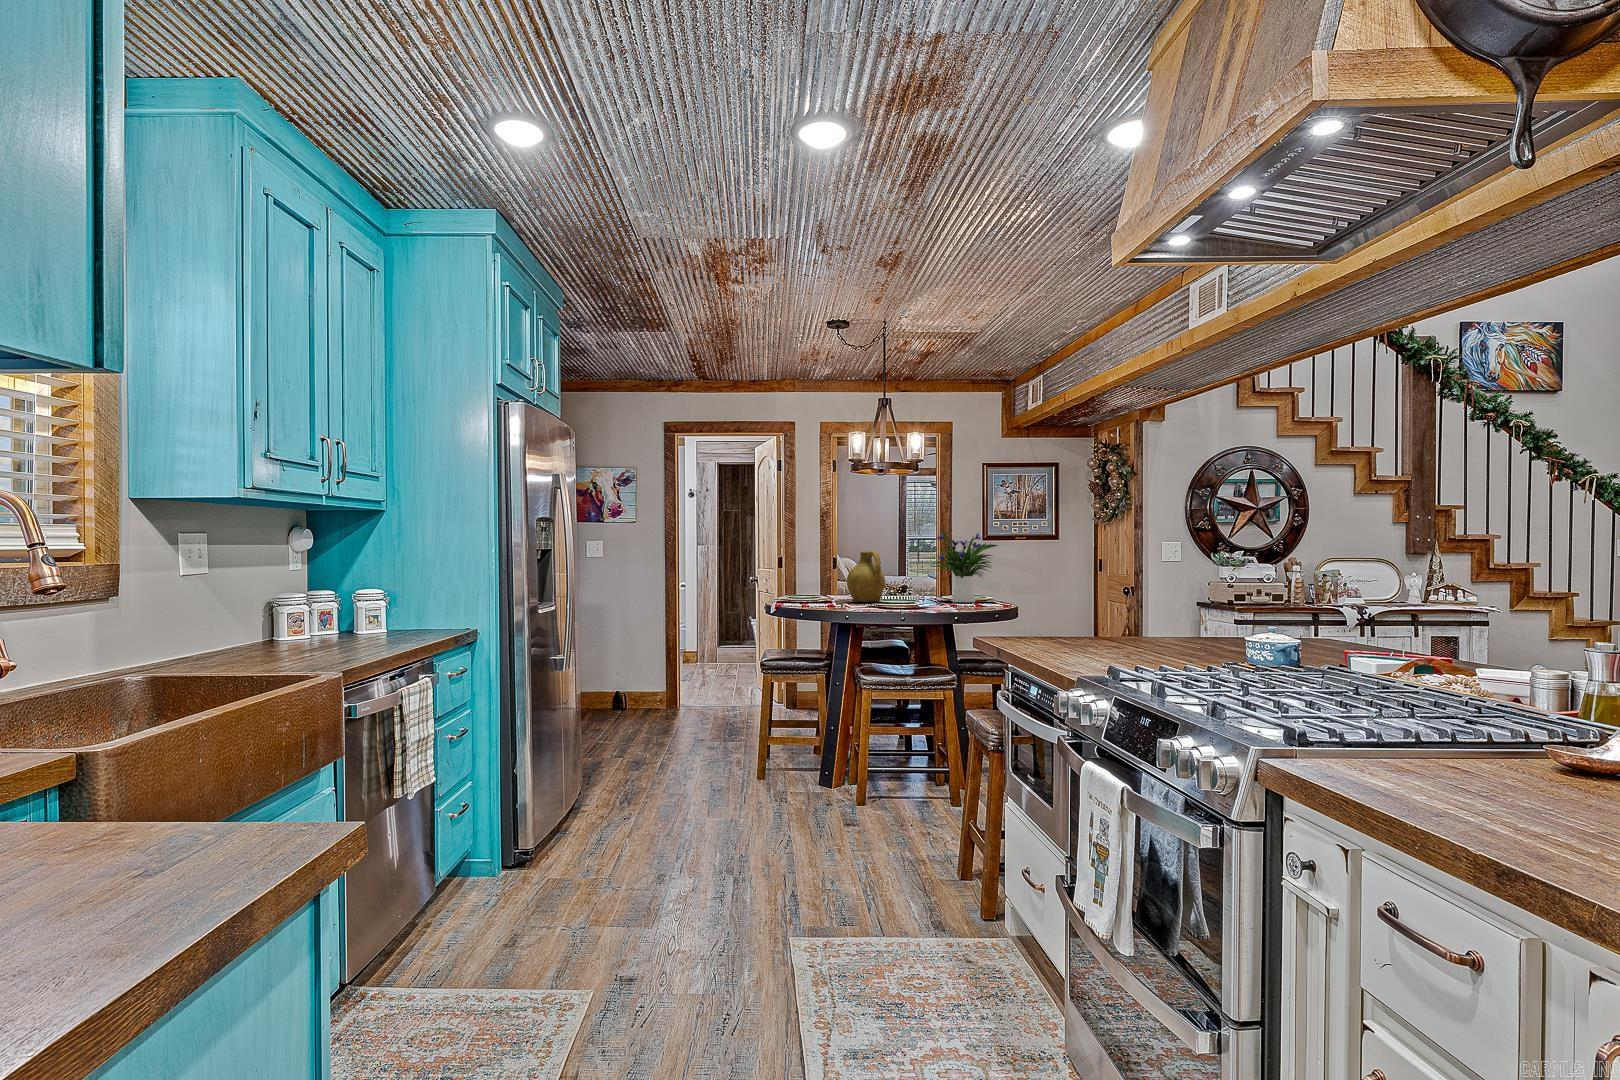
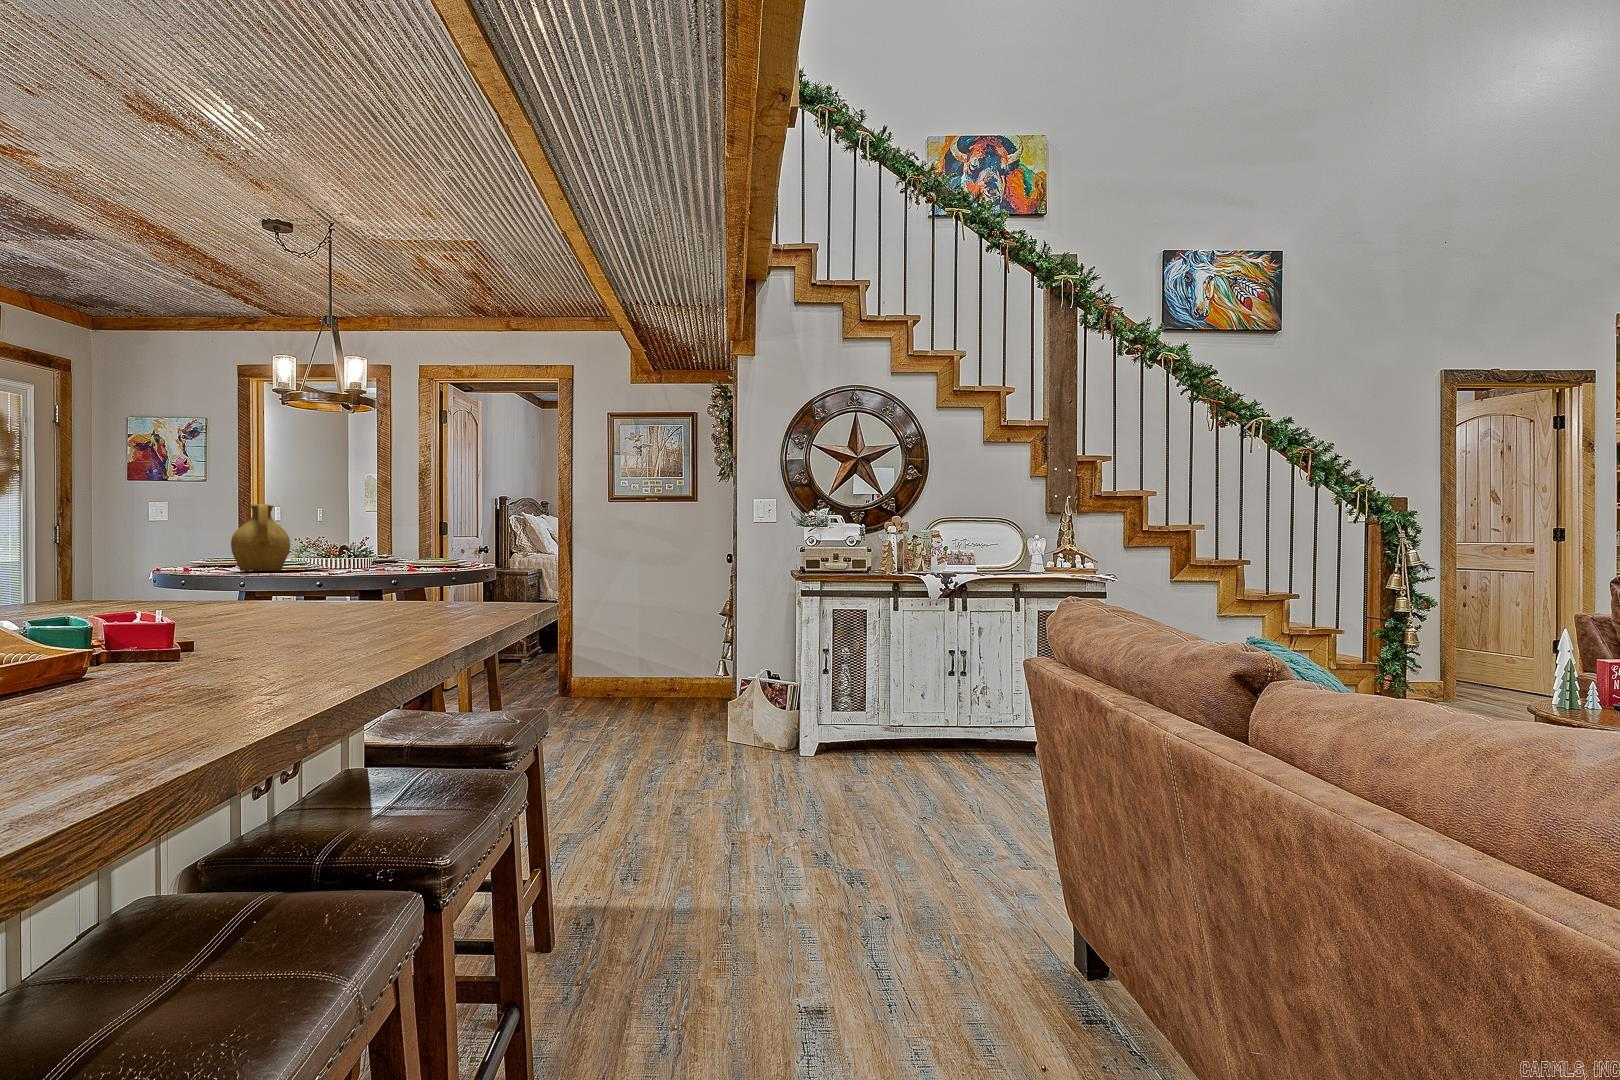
flower arrangement: present [930,529,998,602] -> none [327,474,434,571]

